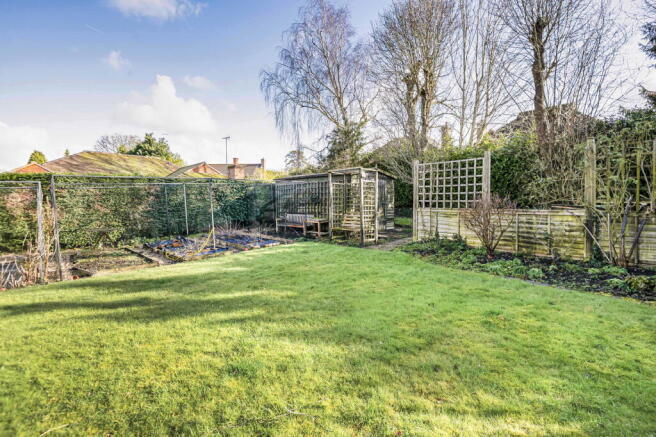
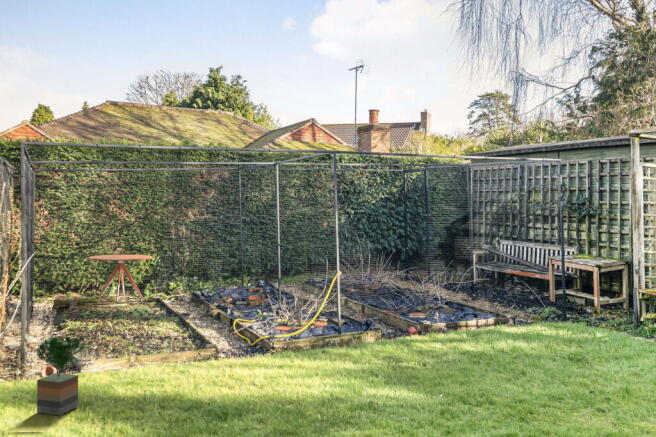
potted tree: none [73,257,99,289] -> present [36,337,86,415]

